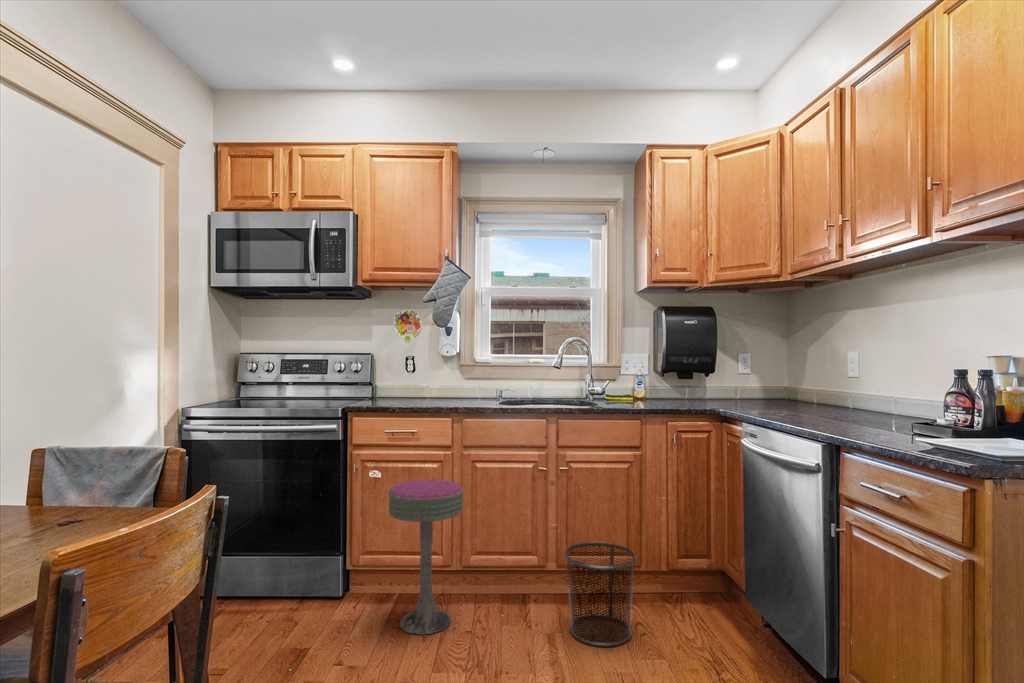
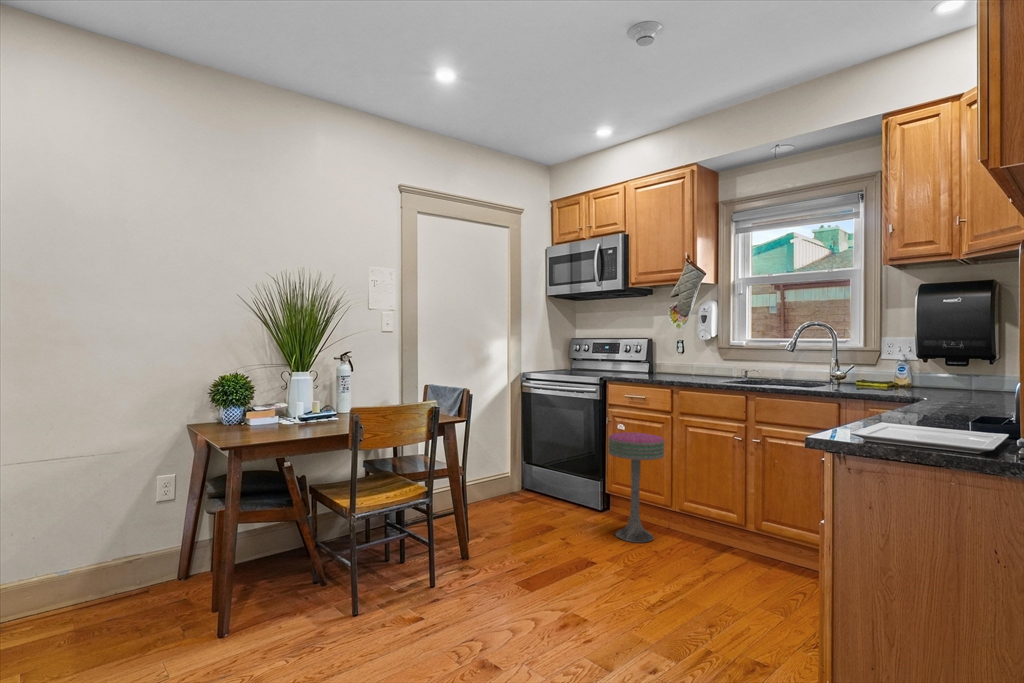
waste bin: present [564,542,637,647] -> none [721,506,790,595]

